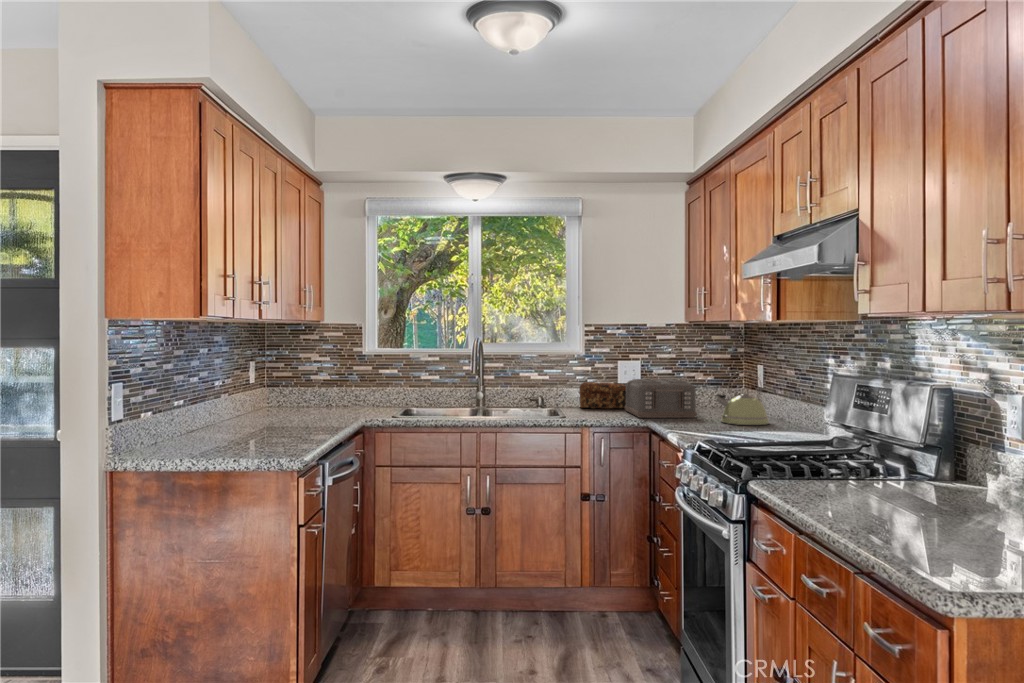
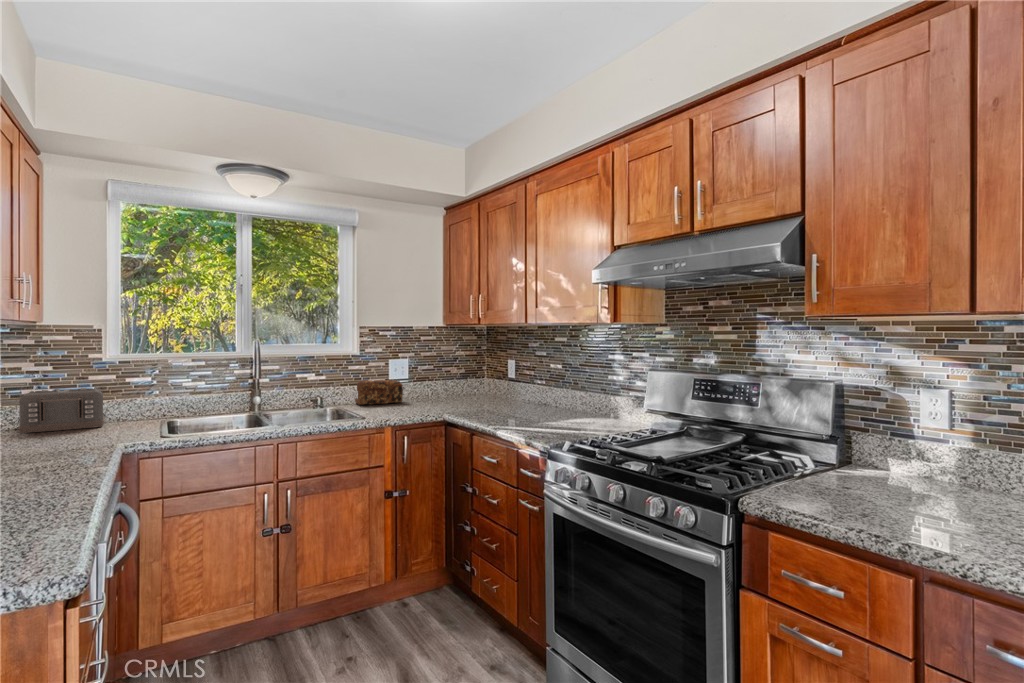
kettle: present [715,371,769,425] -> none [490,364,532,409]
toaster: present [625,379,697,418] -> present [19,386,105,433]

